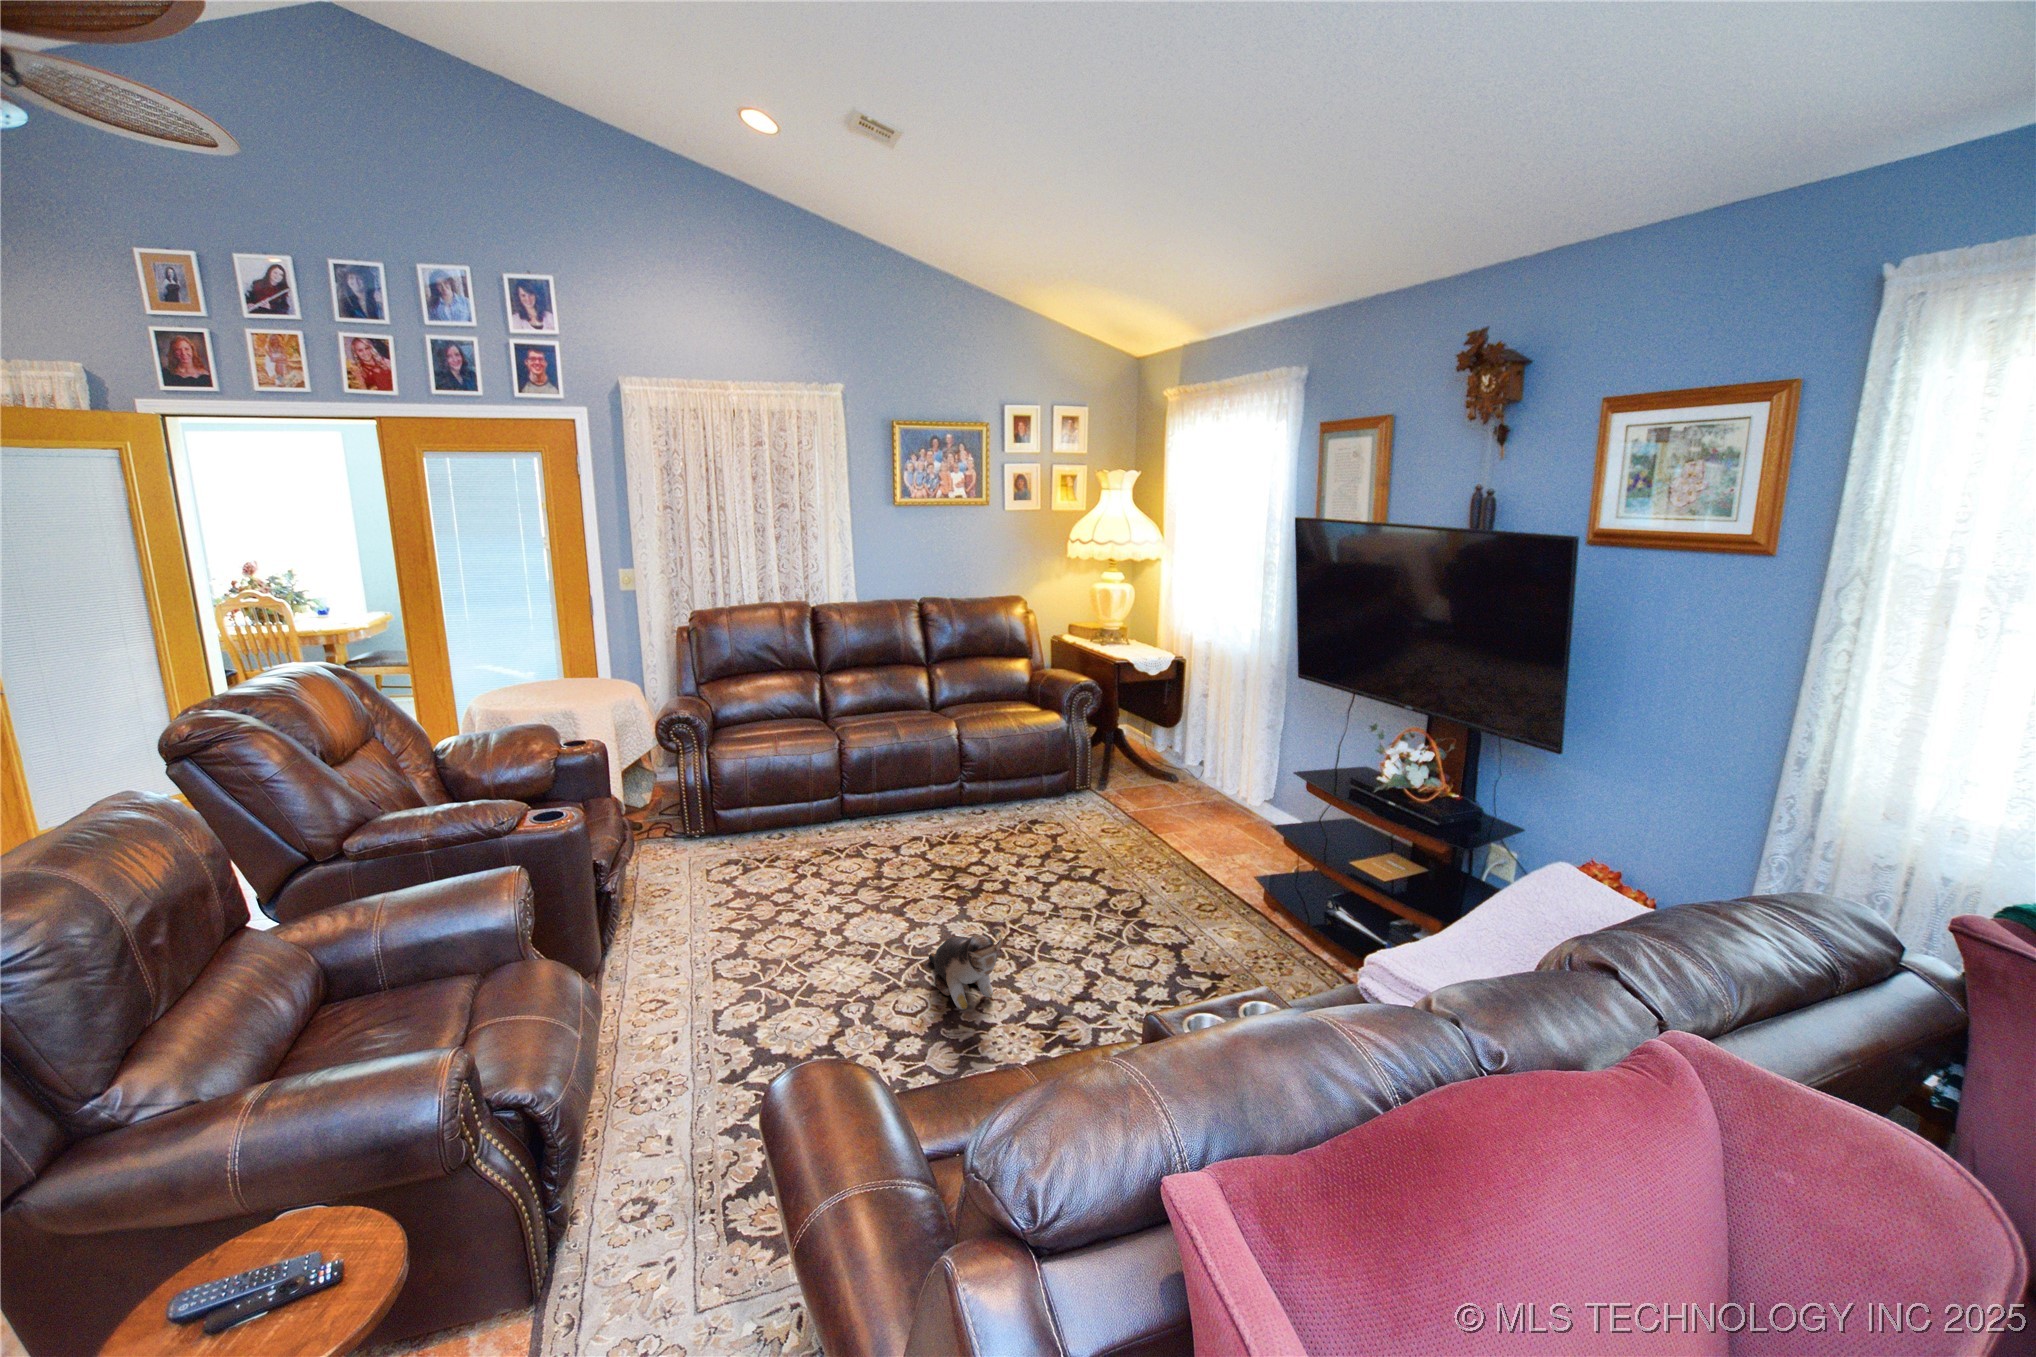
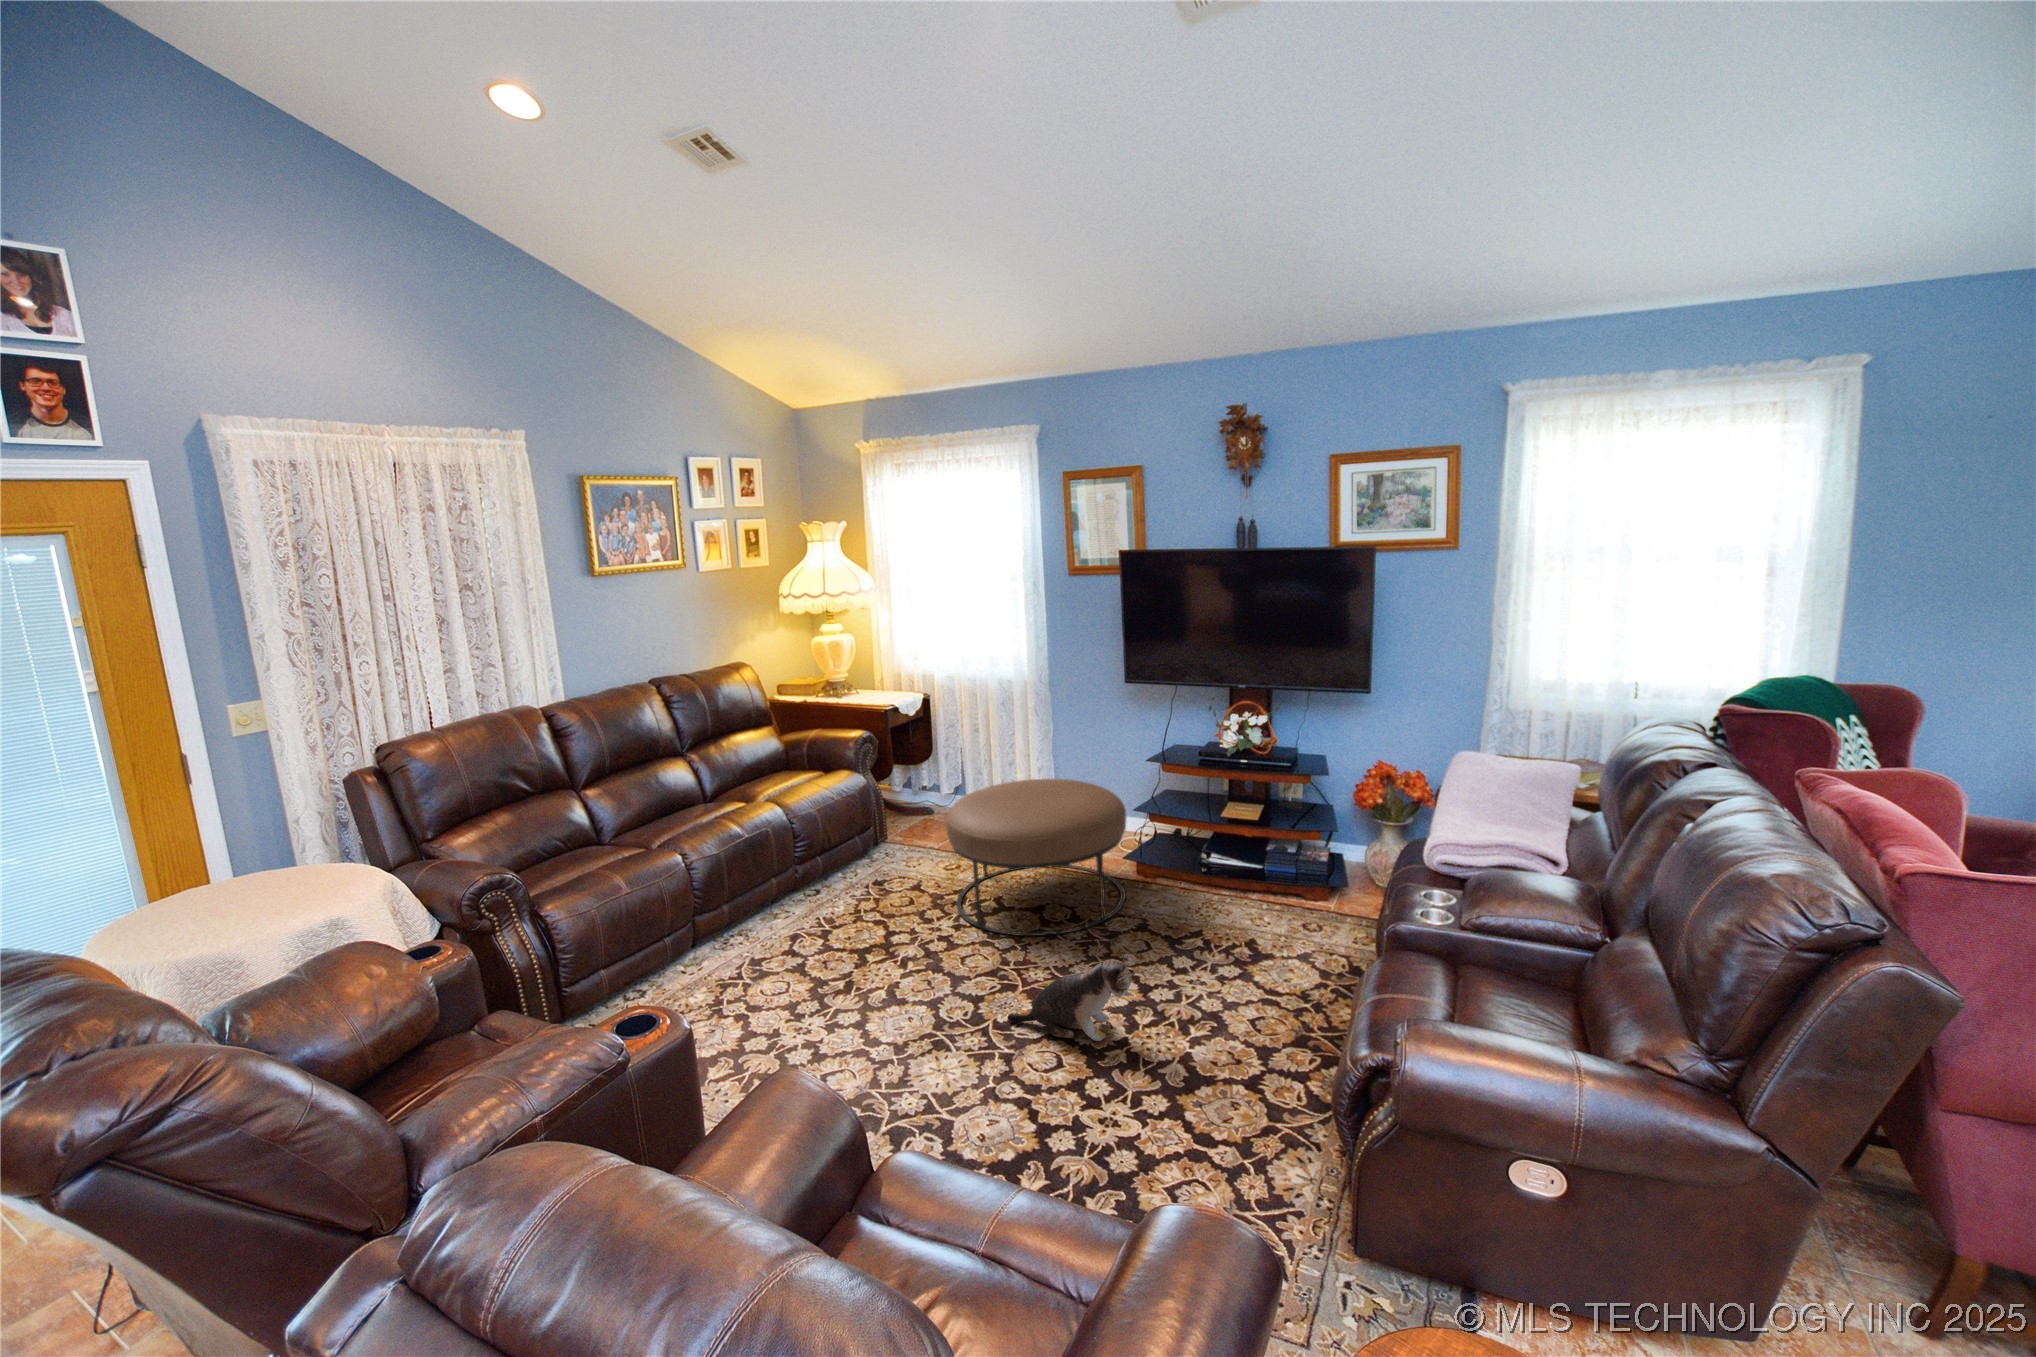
ottoman: none [1026,752,1219,919] -> present [946,779,1126,936]

